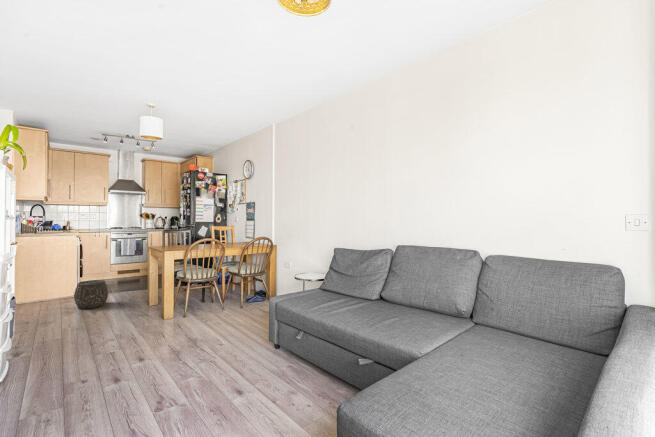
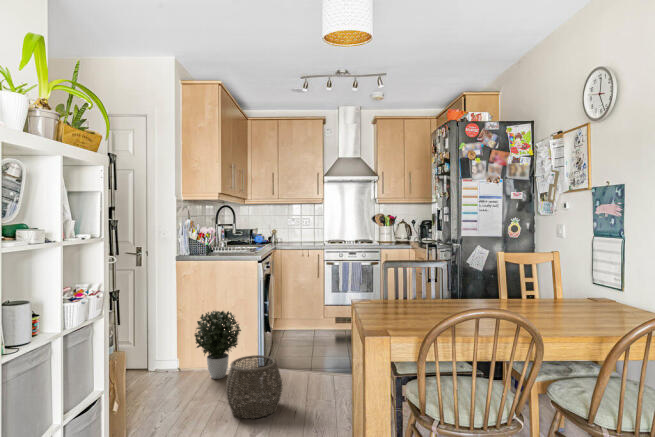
potted plant: none [35,264,69,303] -> present [195,311,241,379]

